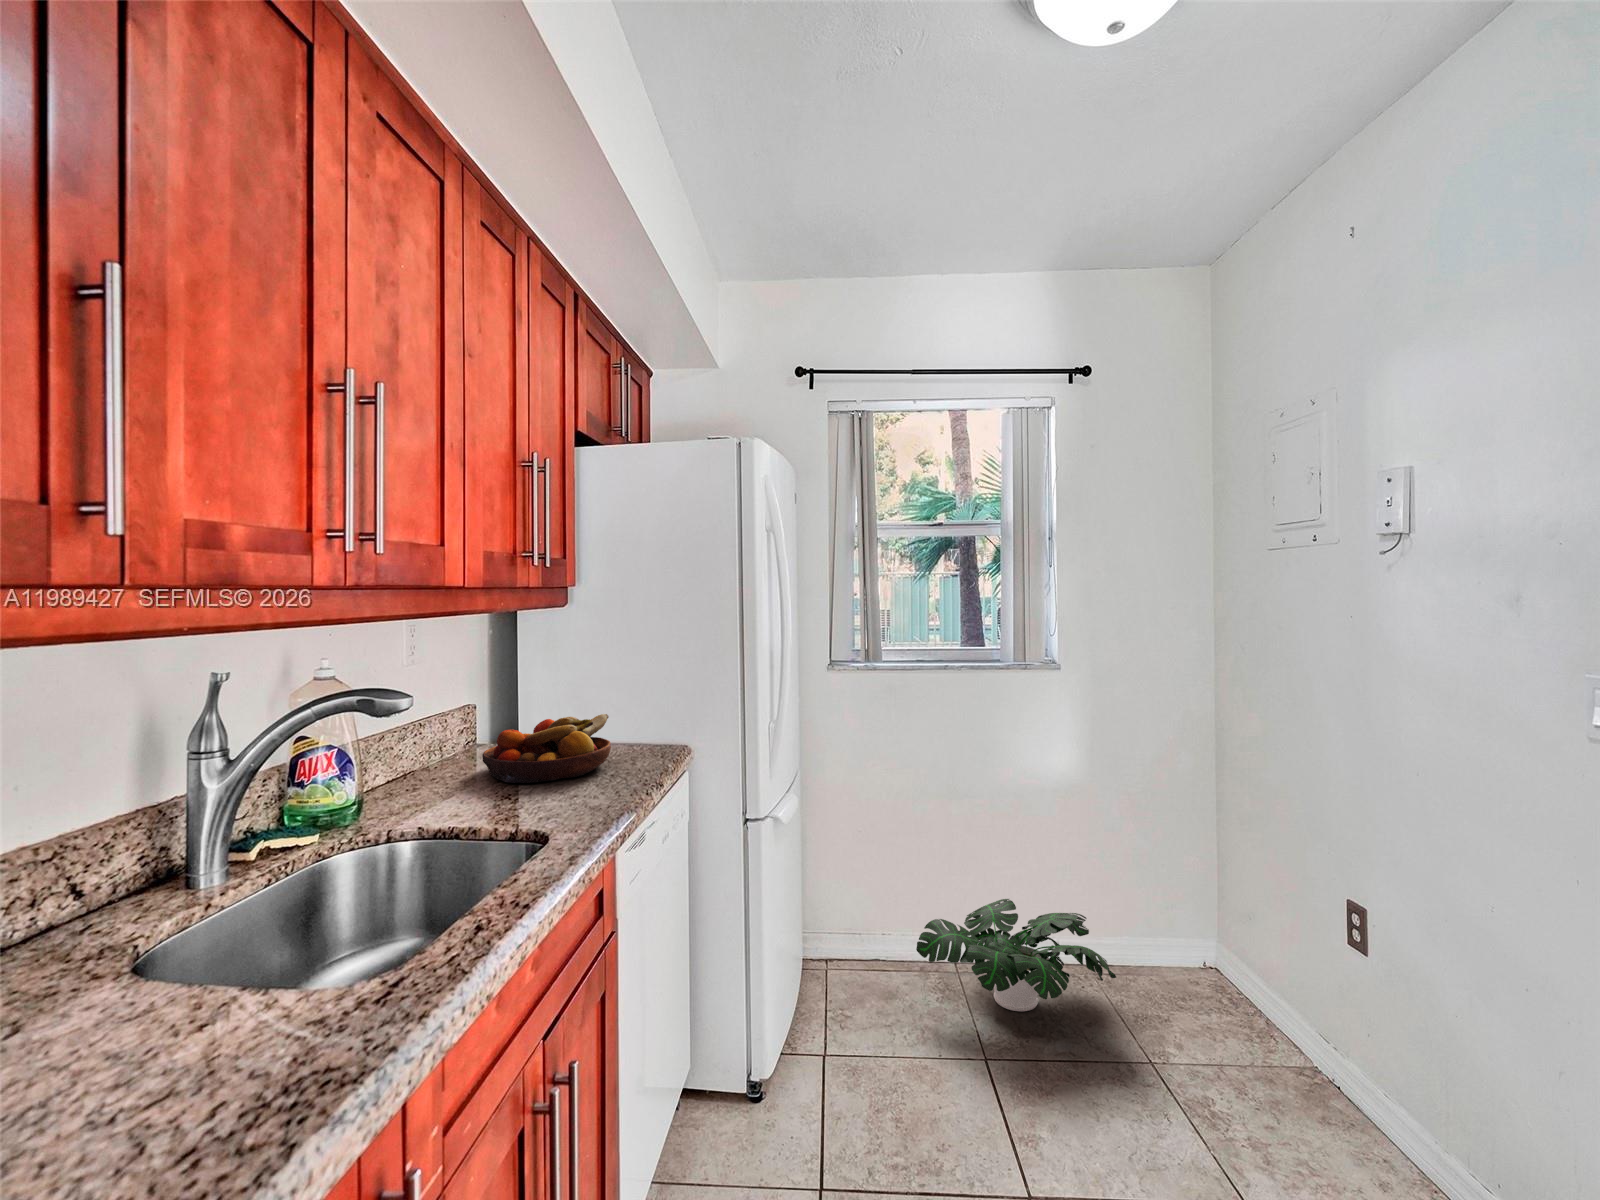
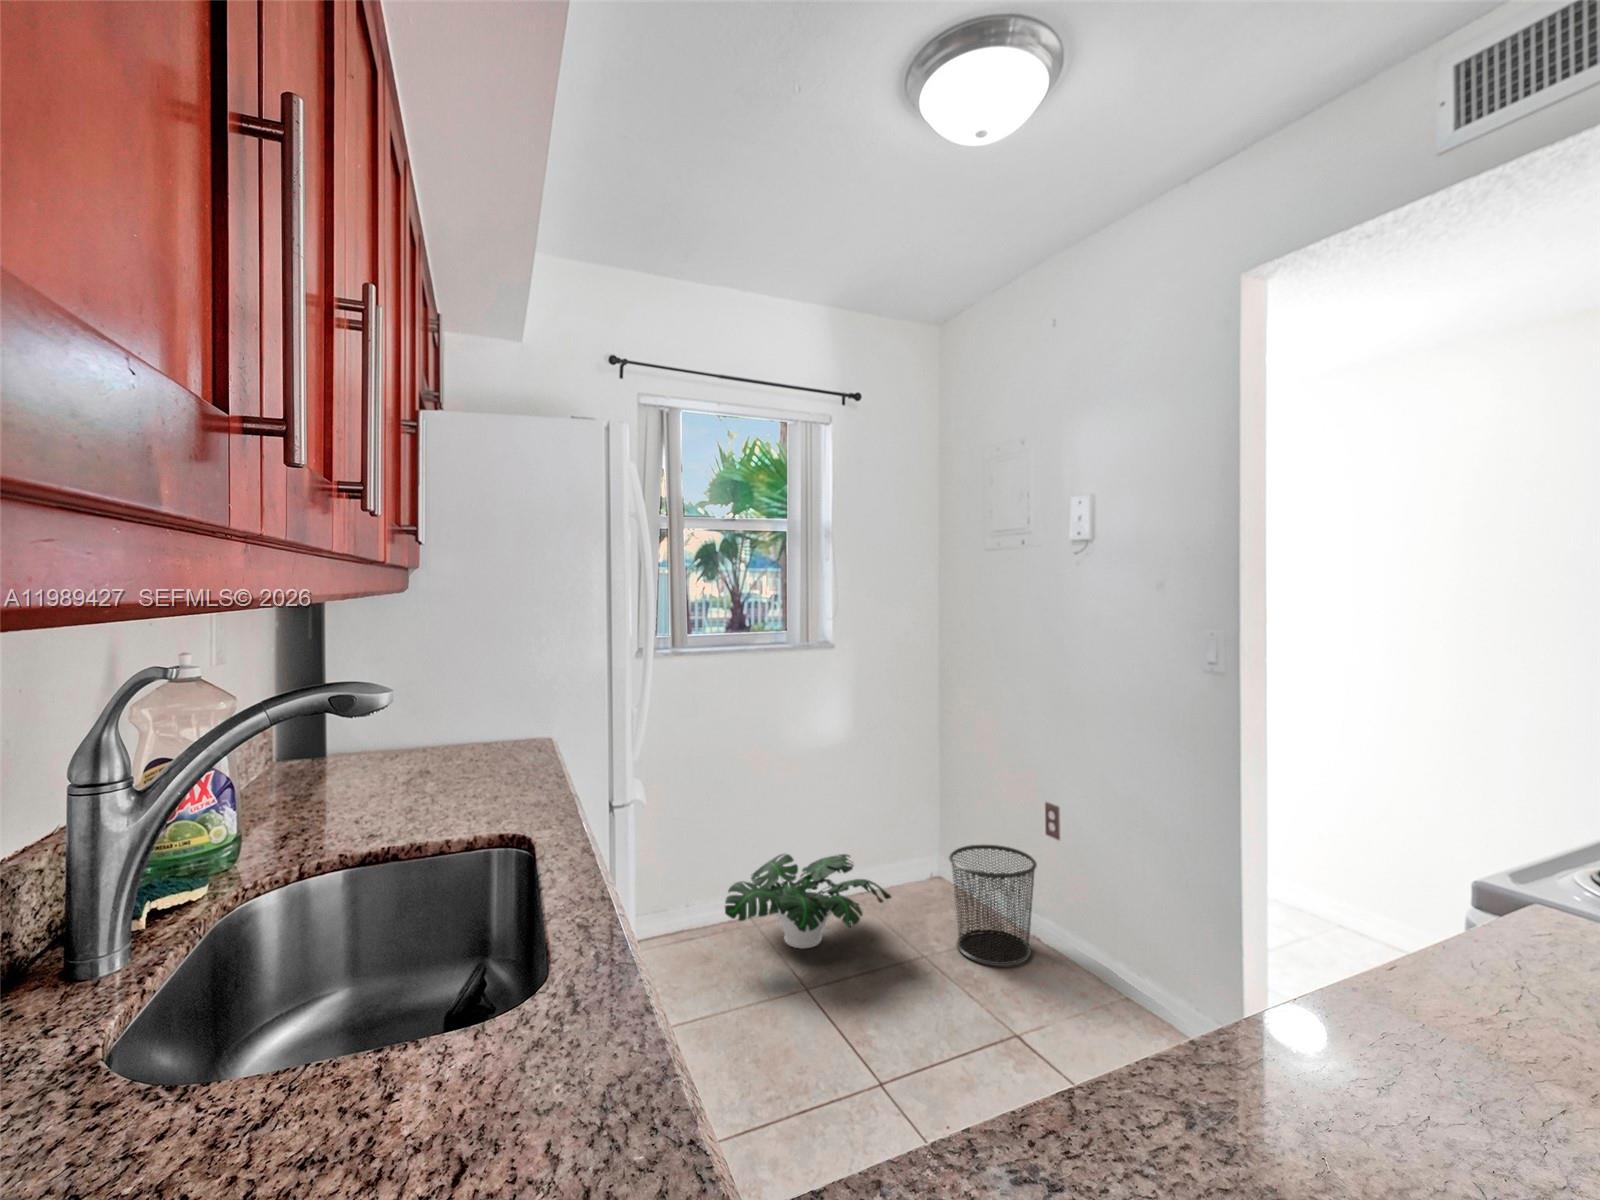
fruit bowl: present [482,714,611,783] -> none [324,709,488,795]
trash can: none [1197,936,1326,1106] -> present [949,845,1037,966]

